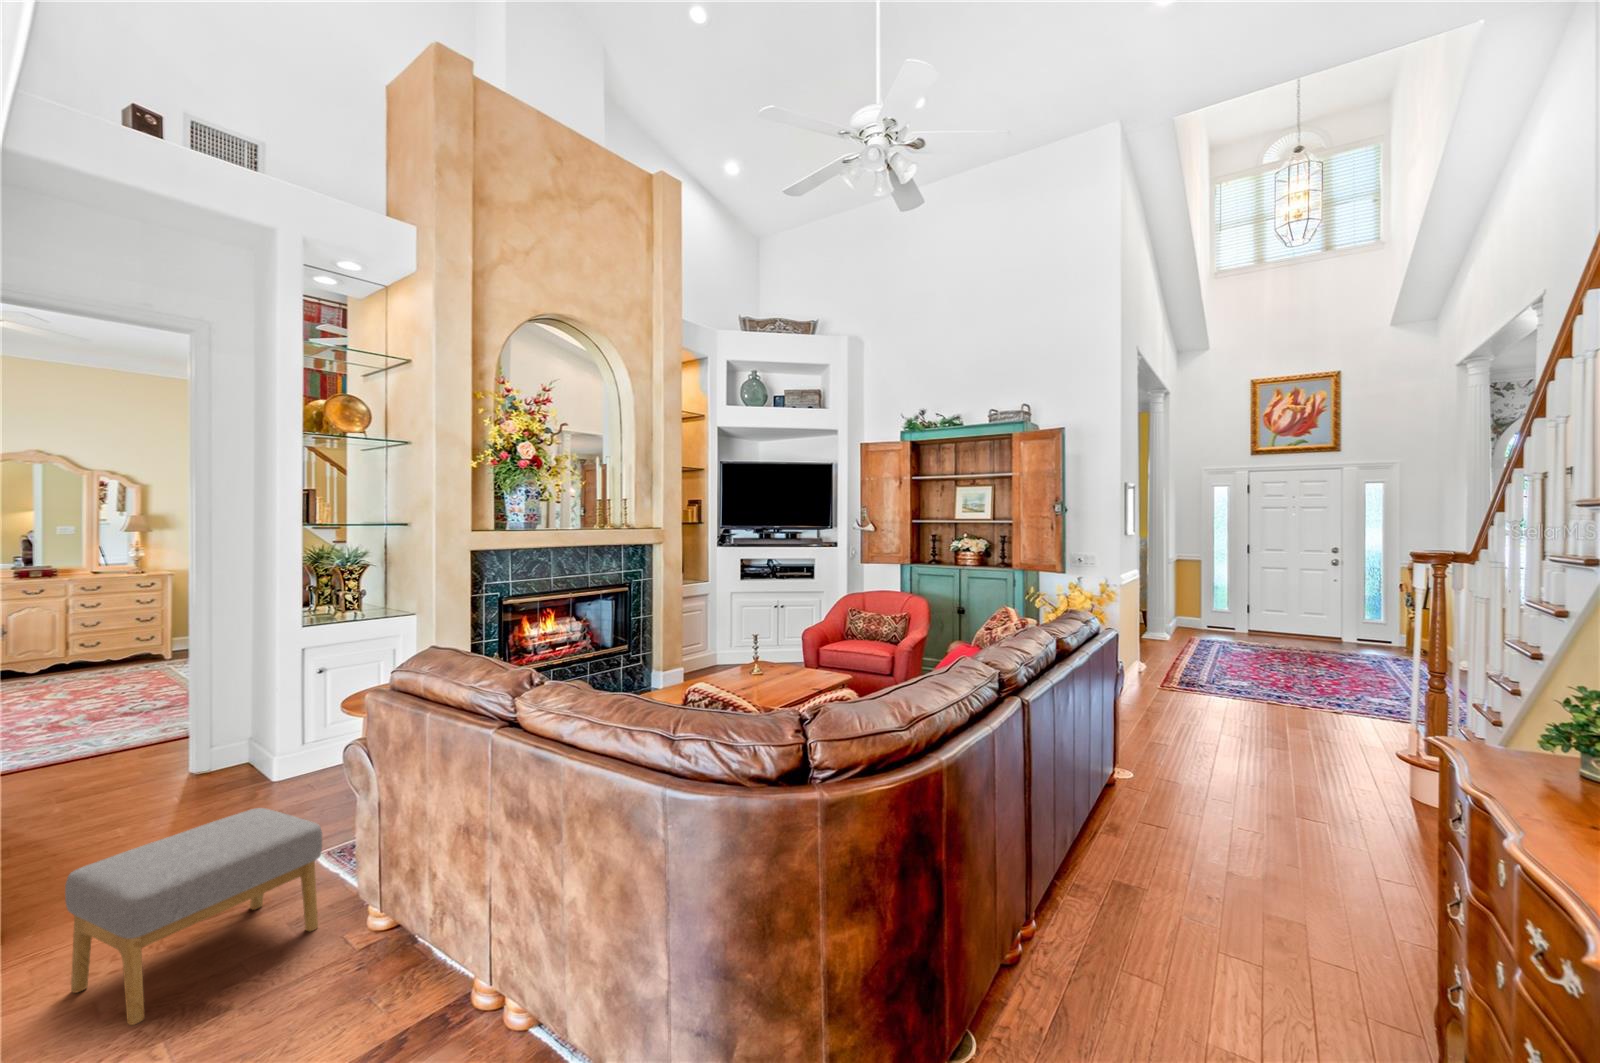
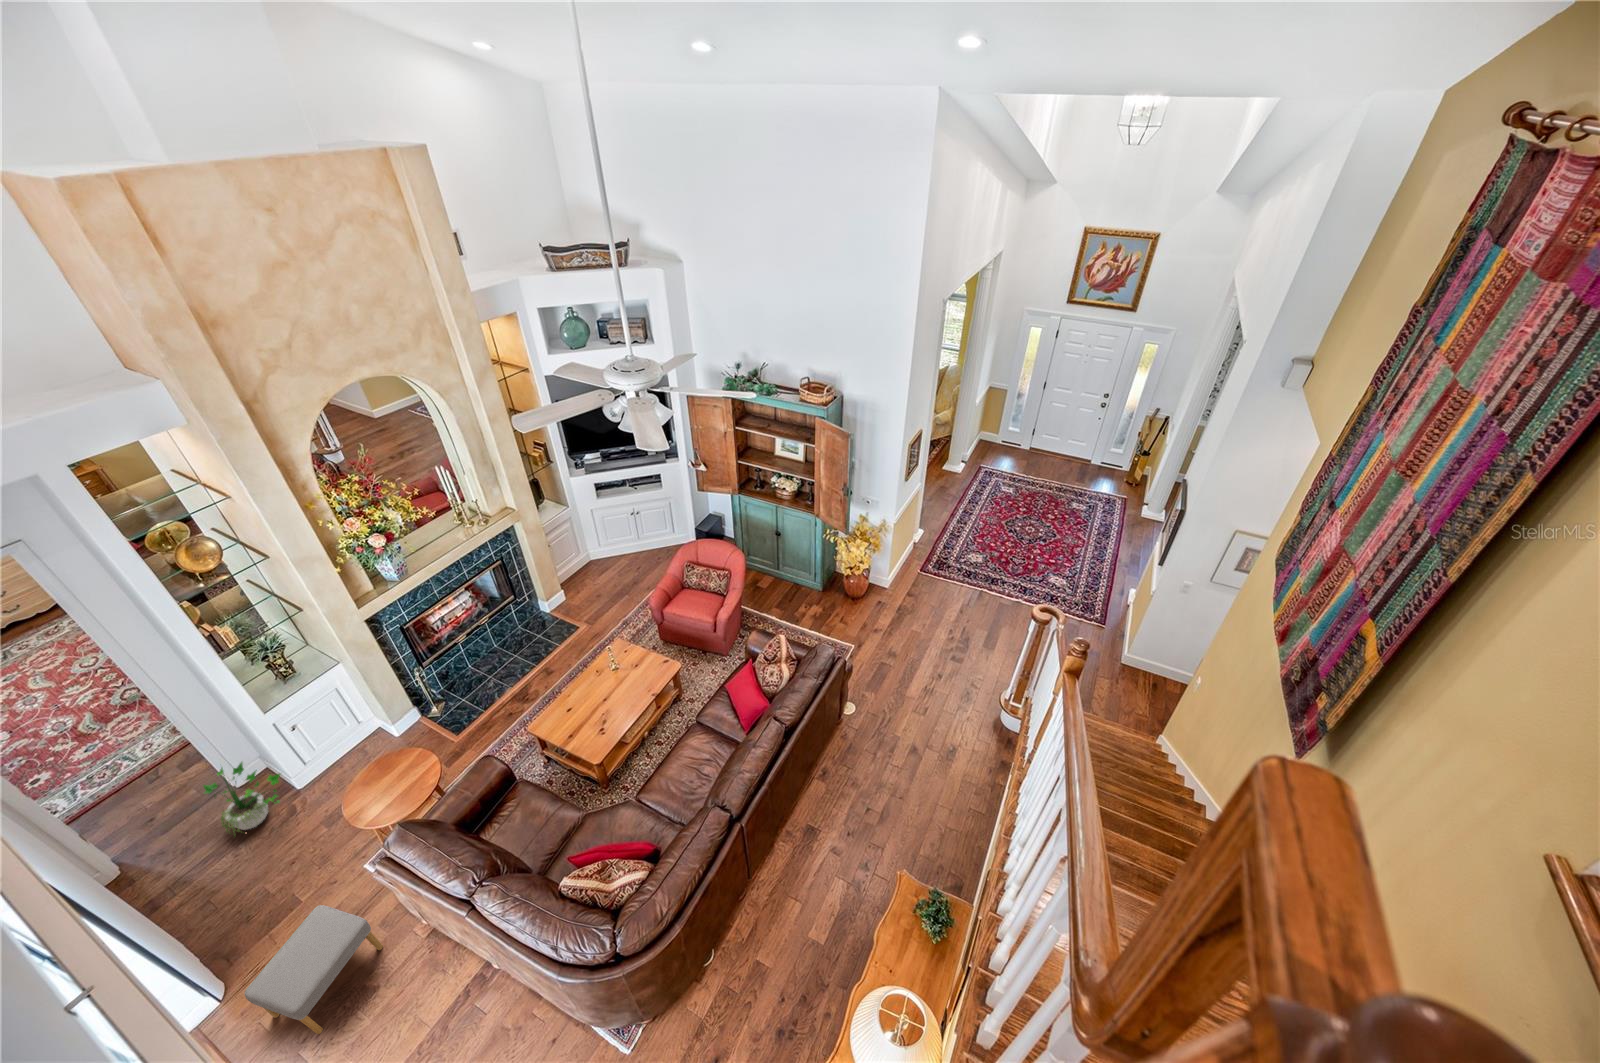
potted plant: none [170,667,288,798] -> present [204,762,280,832]

